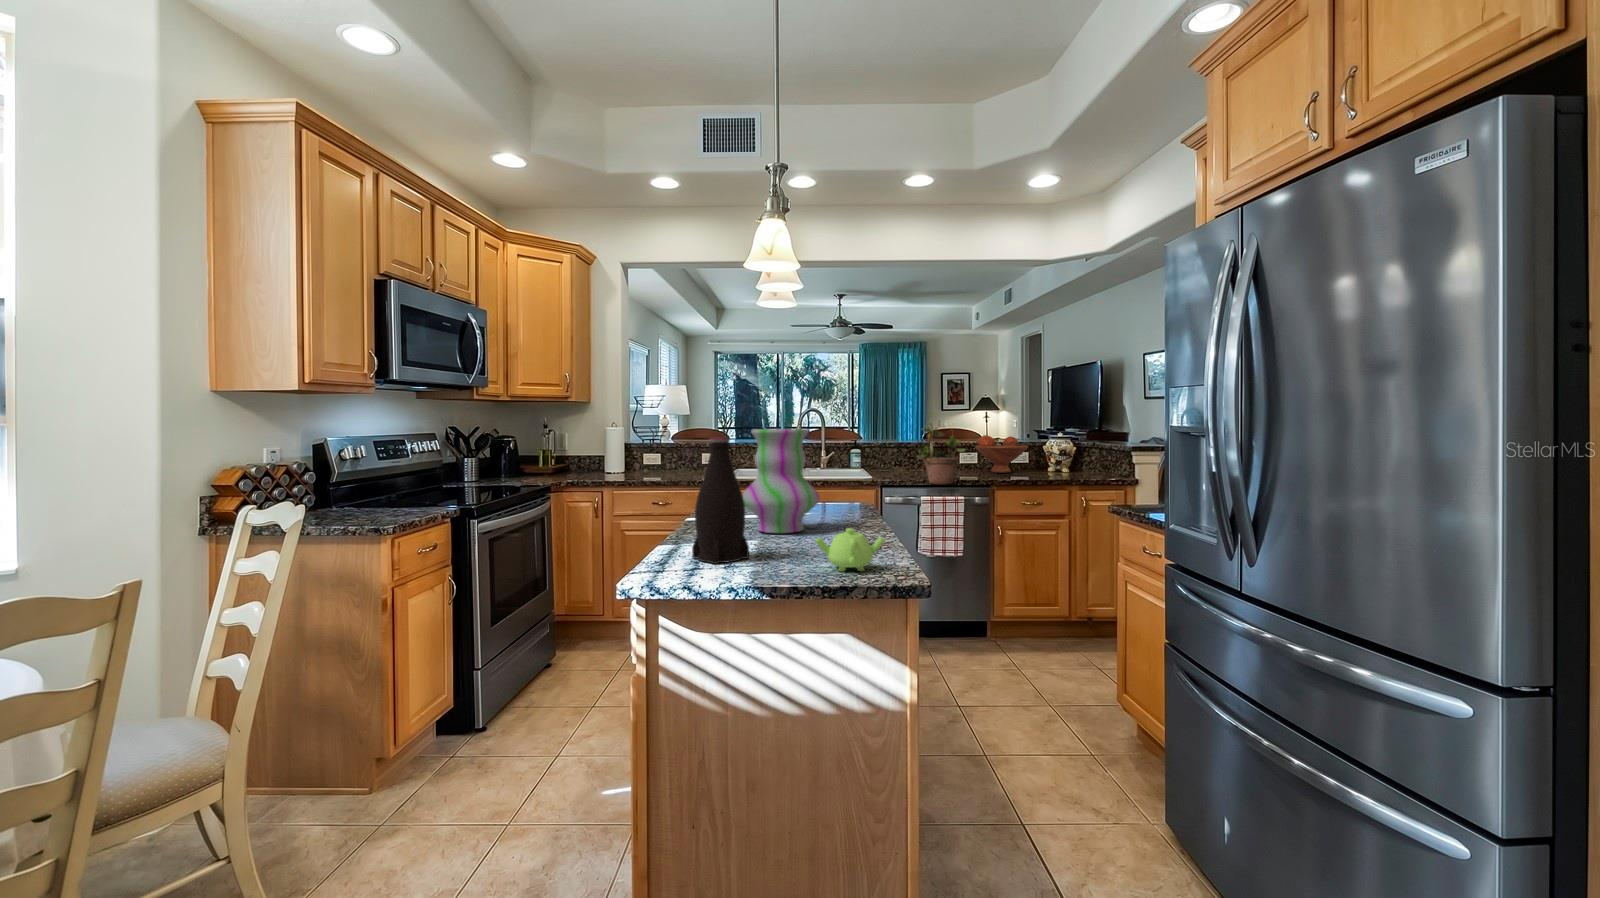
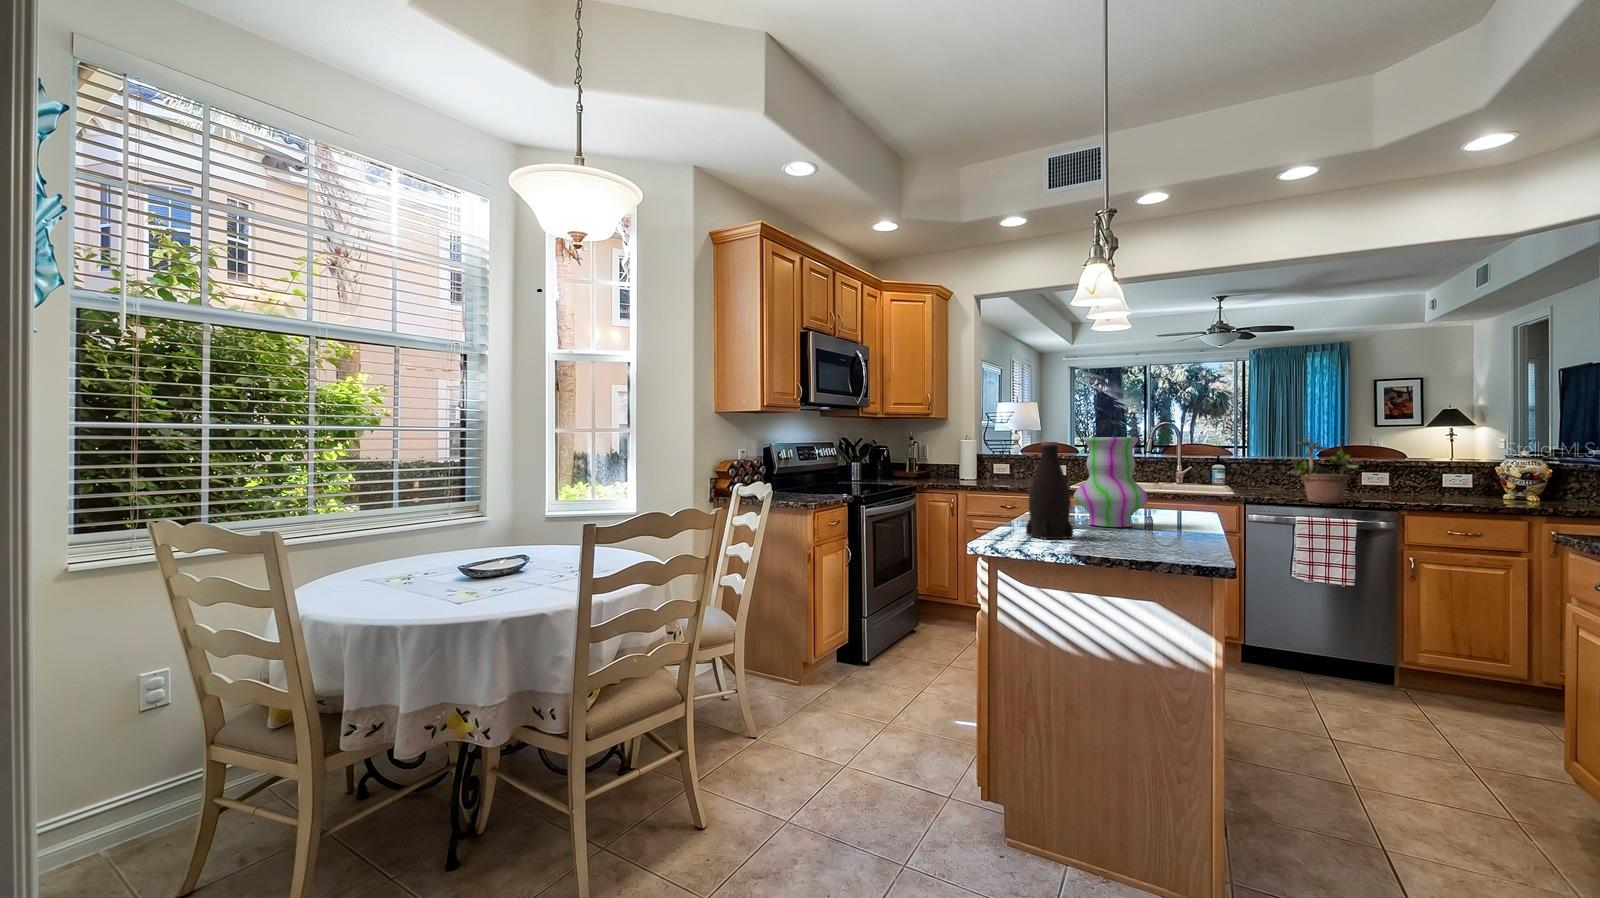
fruit bowl: present [975,435,1028,473] -> none [1382,451,1464,496]
teapot: present [815,528,885,572] -> none [1127,517,1195,553]

